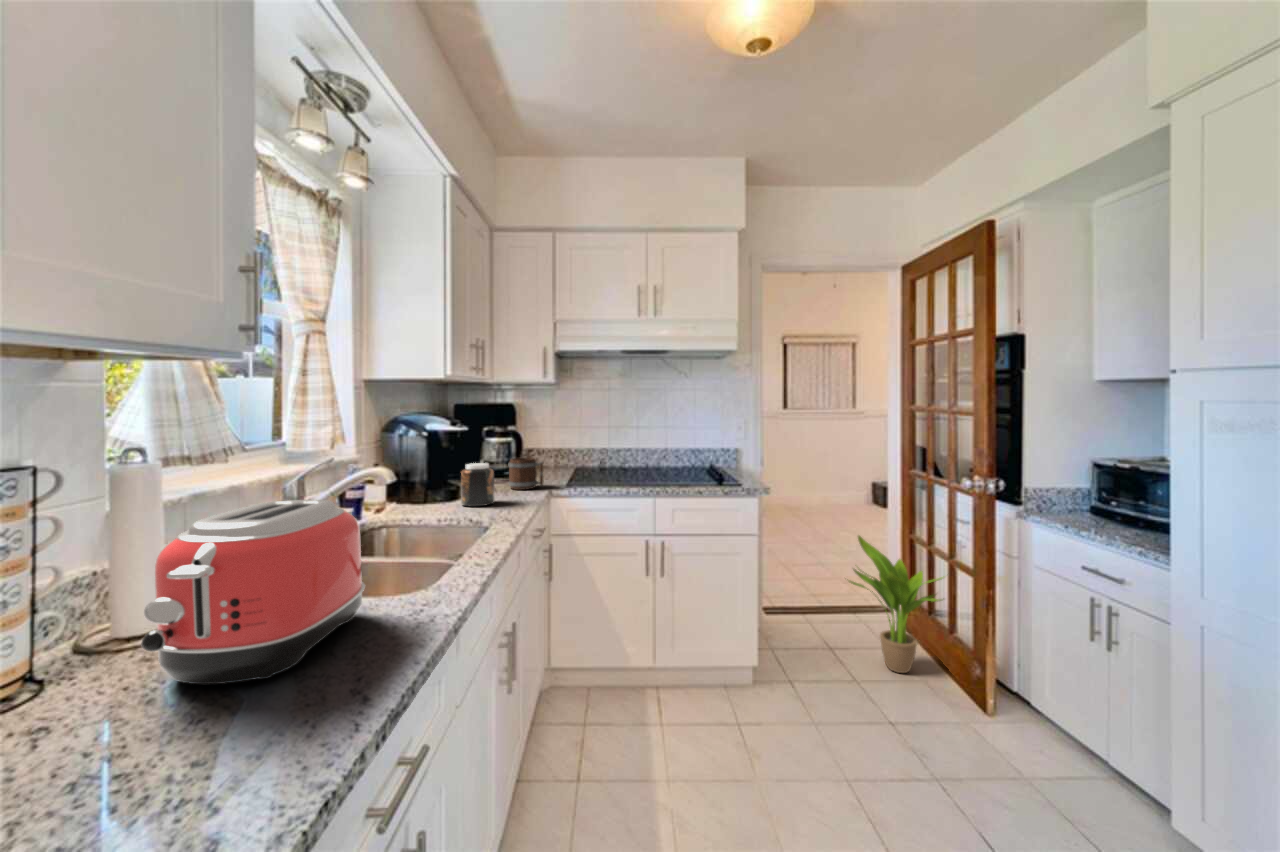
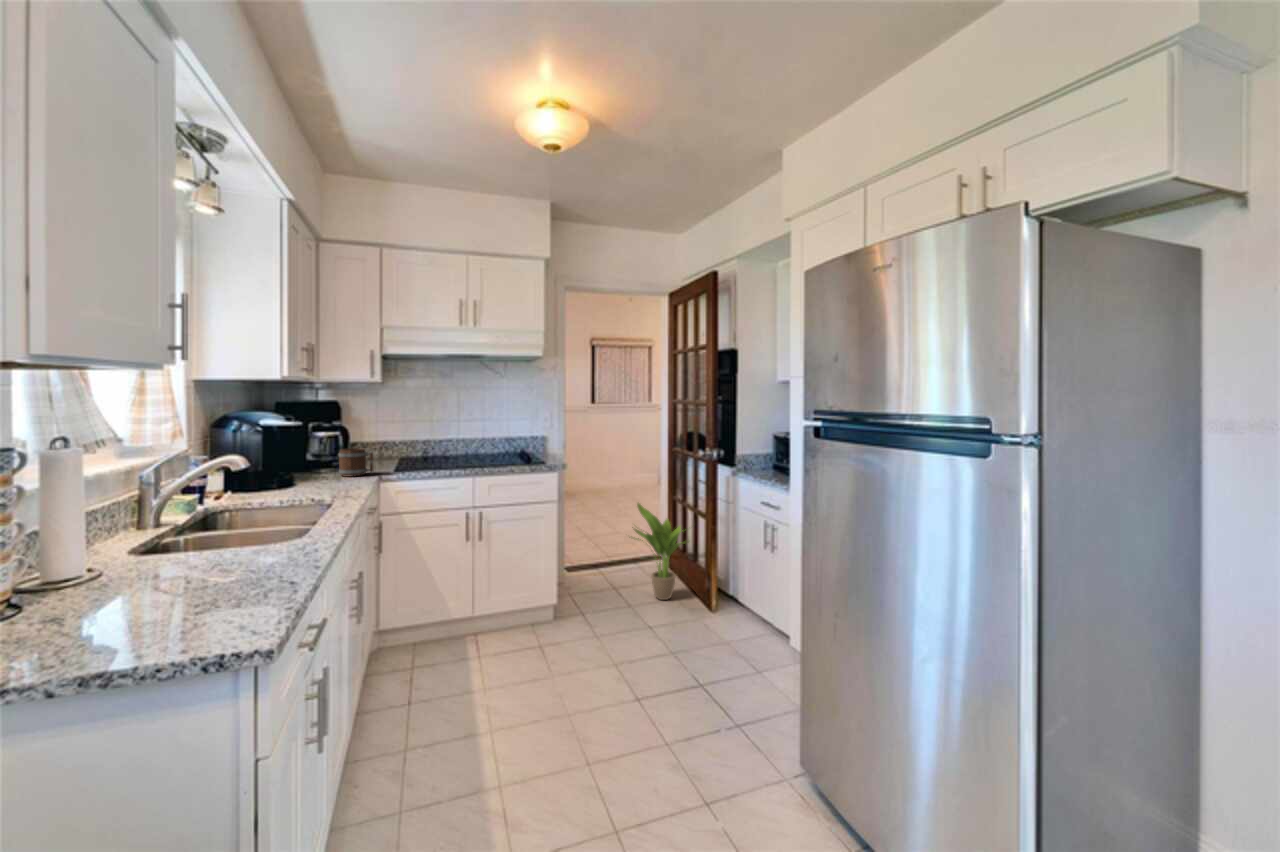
jar: present [461,463,495,506] -> none [298,453,331,490]
toaster: present [141,500,365,684] -> none [125,475,265,593]

